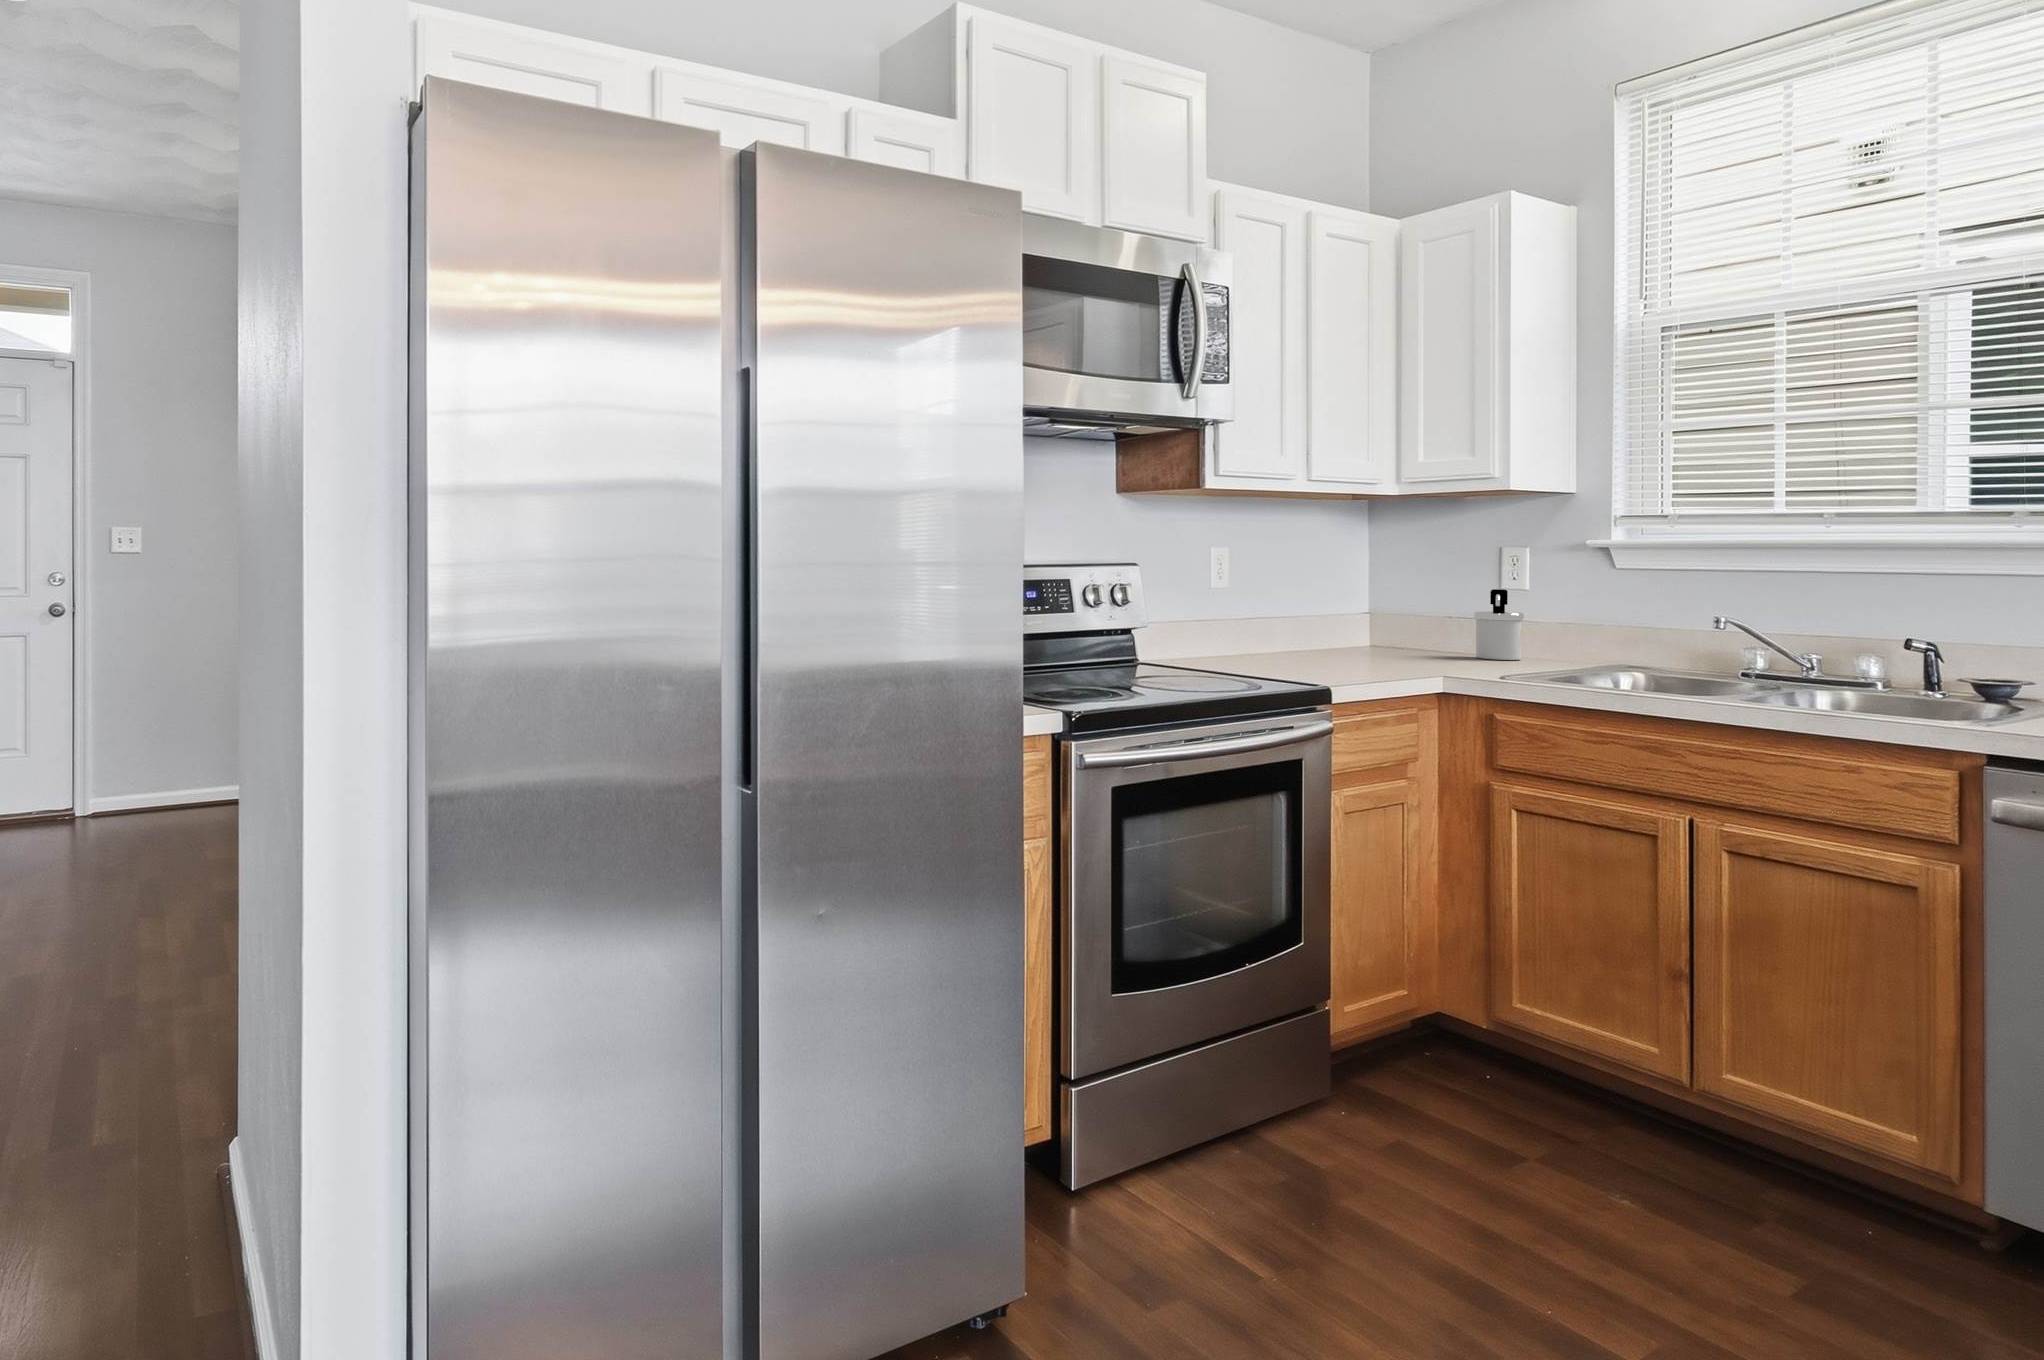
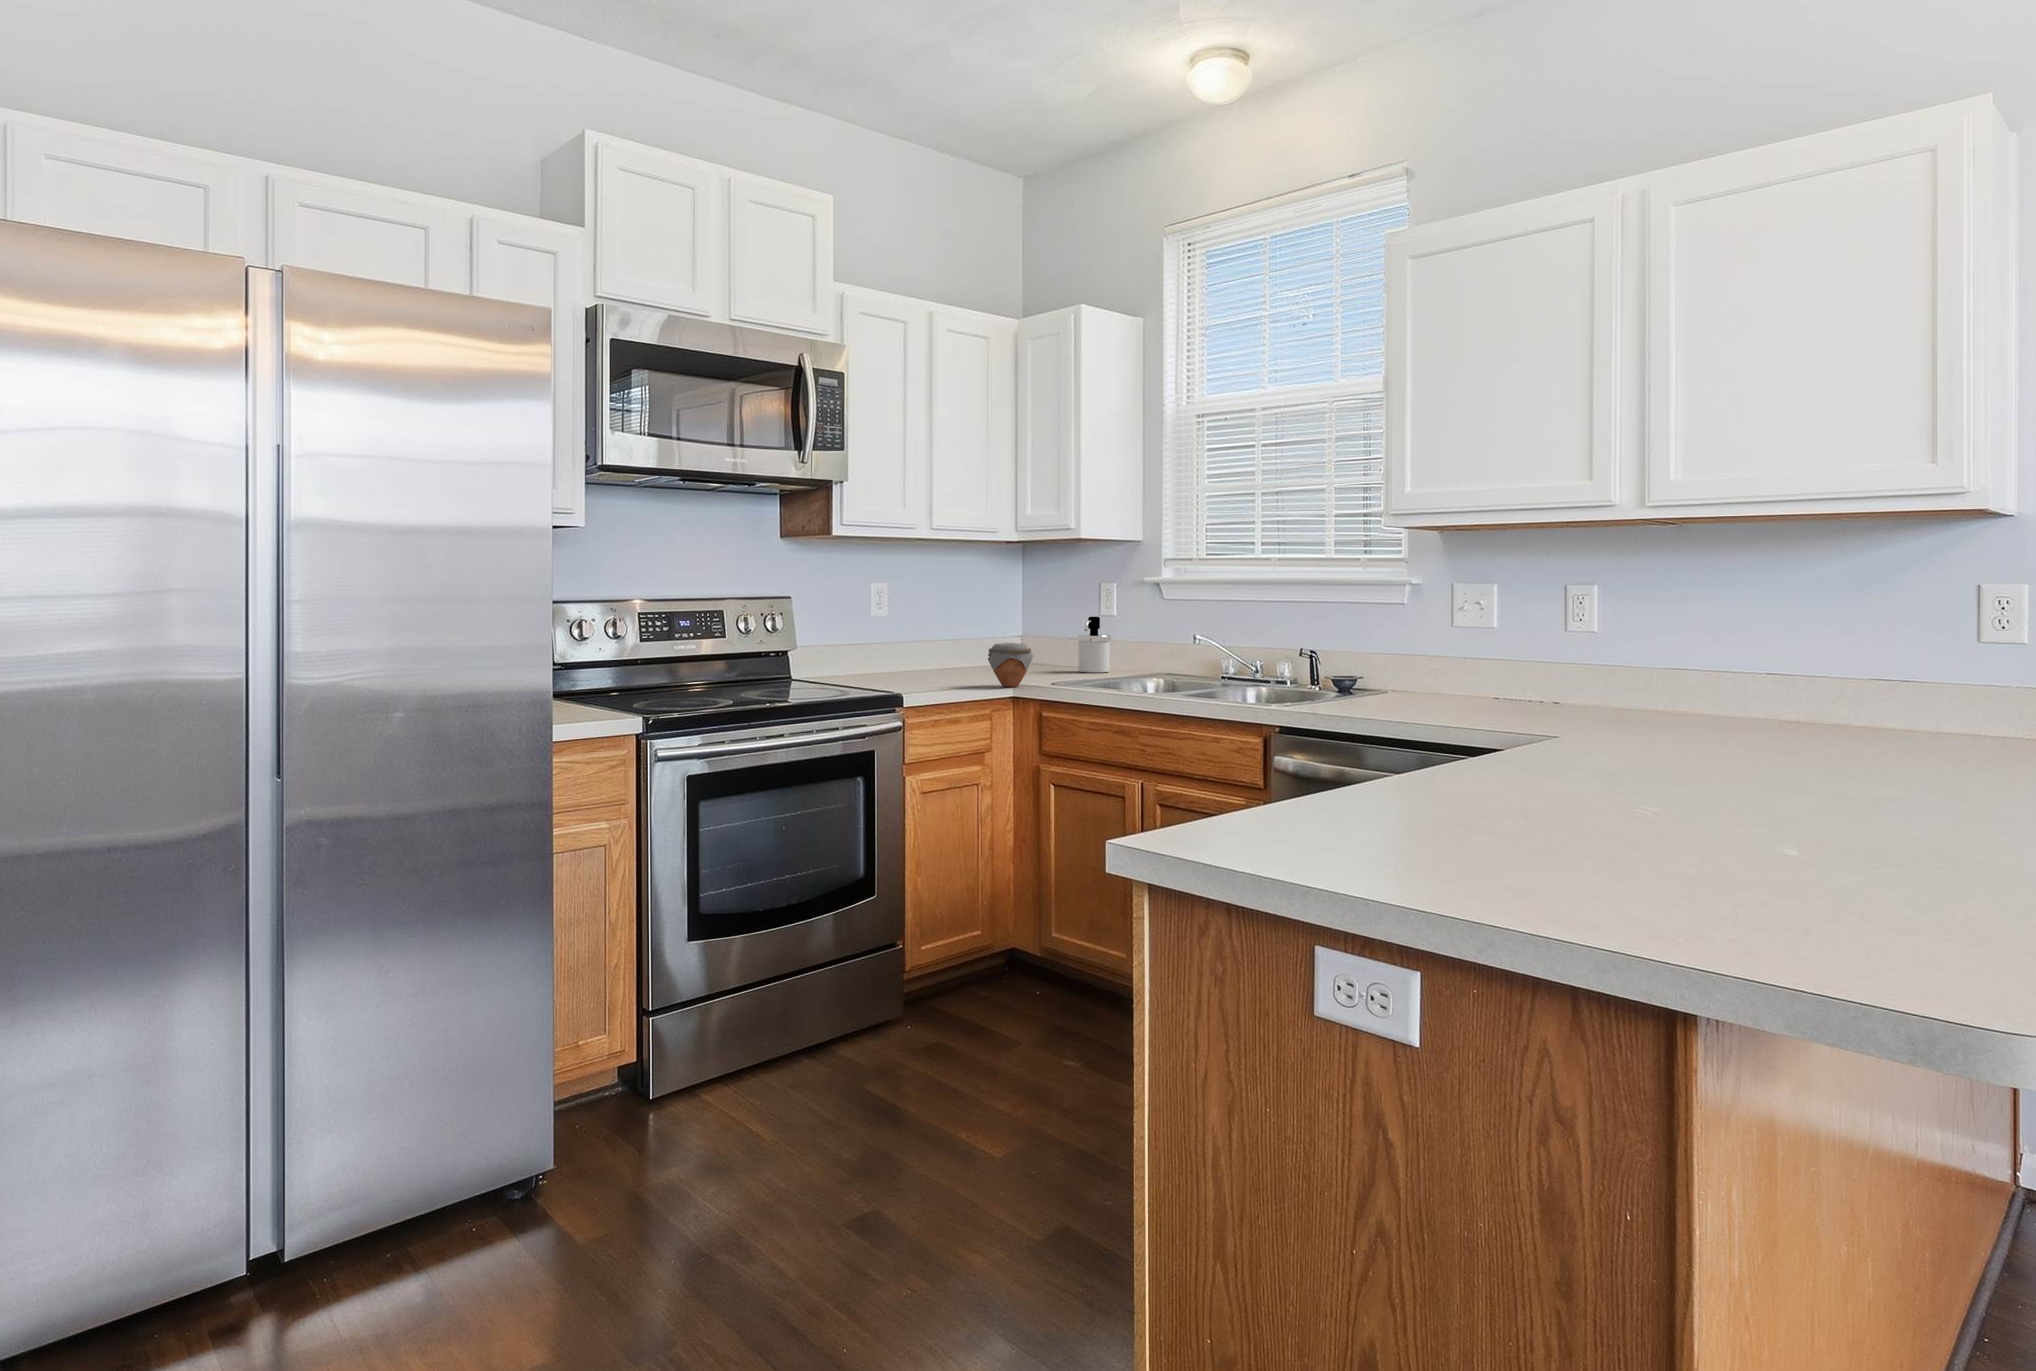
jar: none [1409,622,1475,678] -> present [988,643,1034,687]

